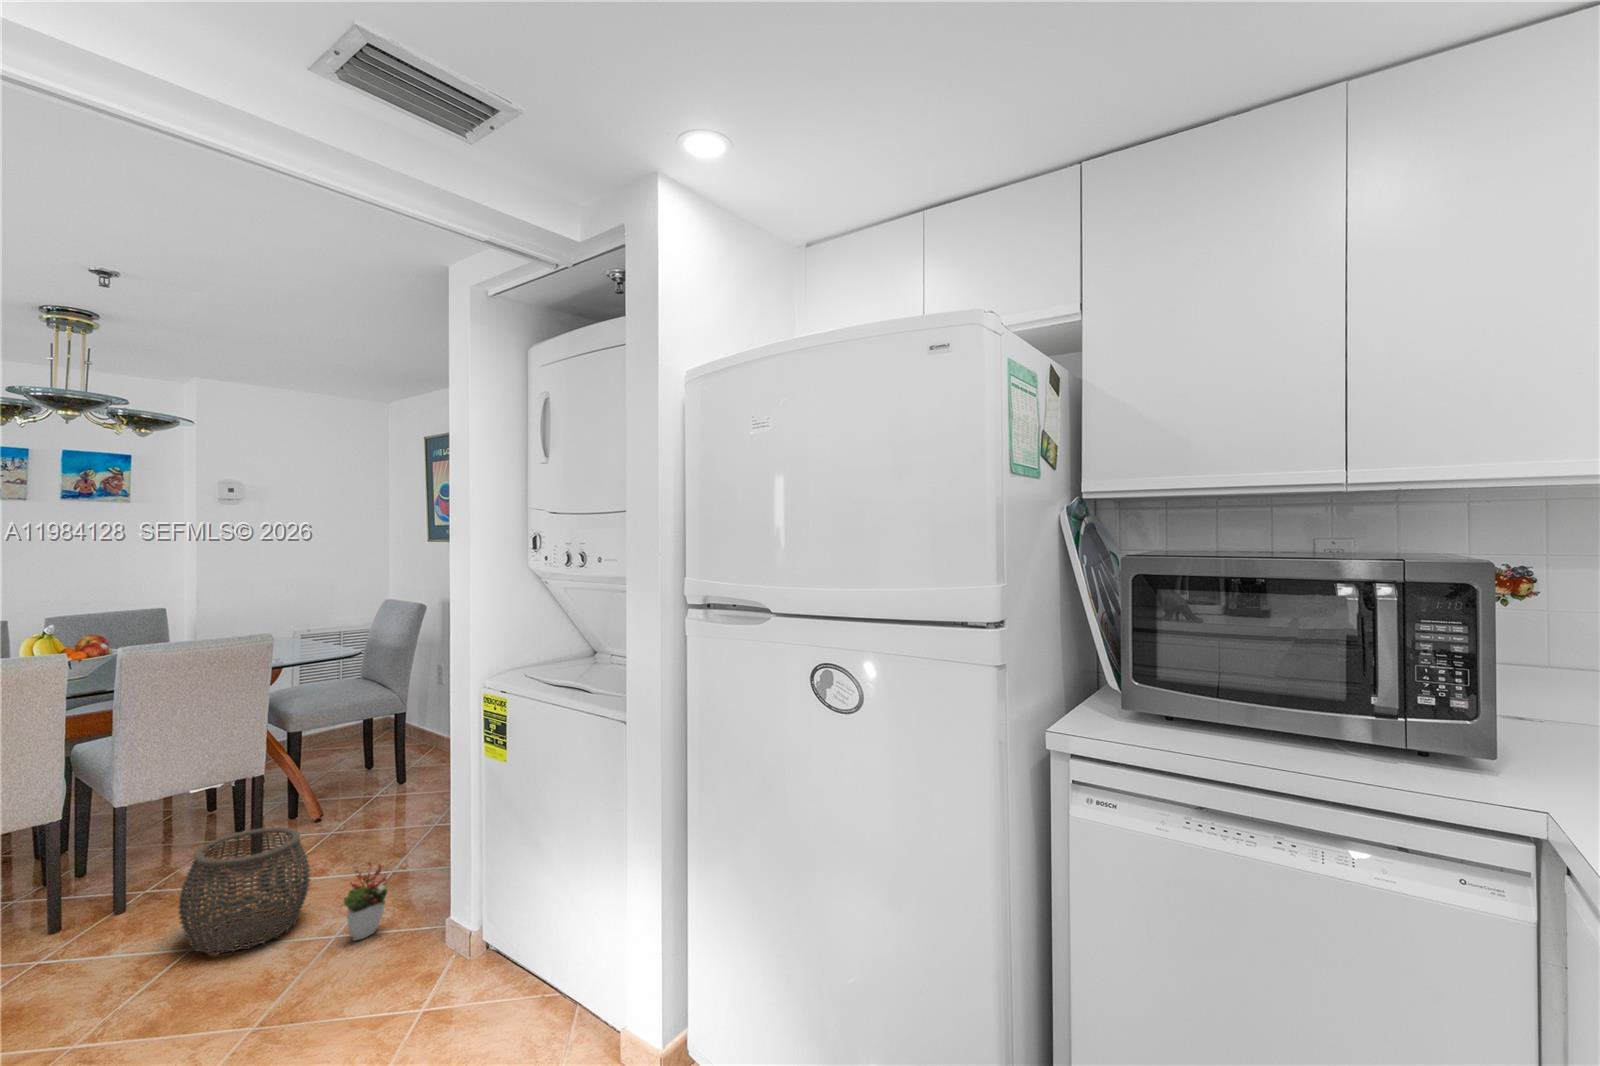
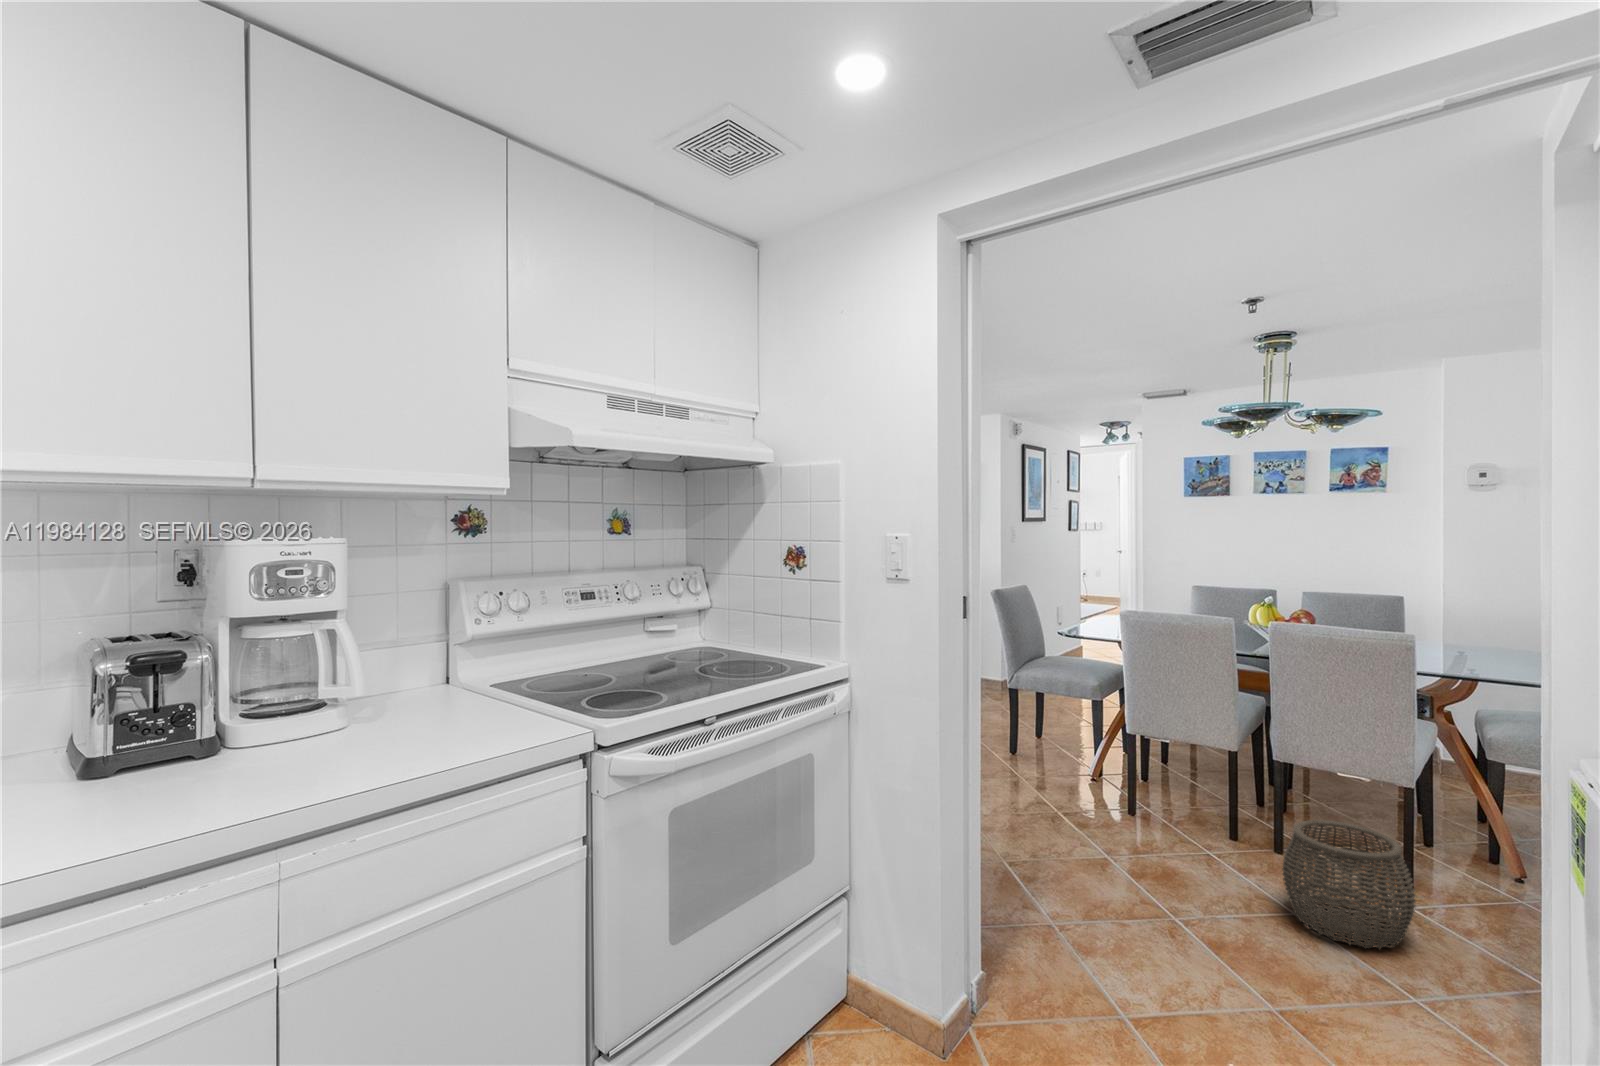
decorative plant: present [344,863,387,941] -> none [1418,915,1488,1013]

